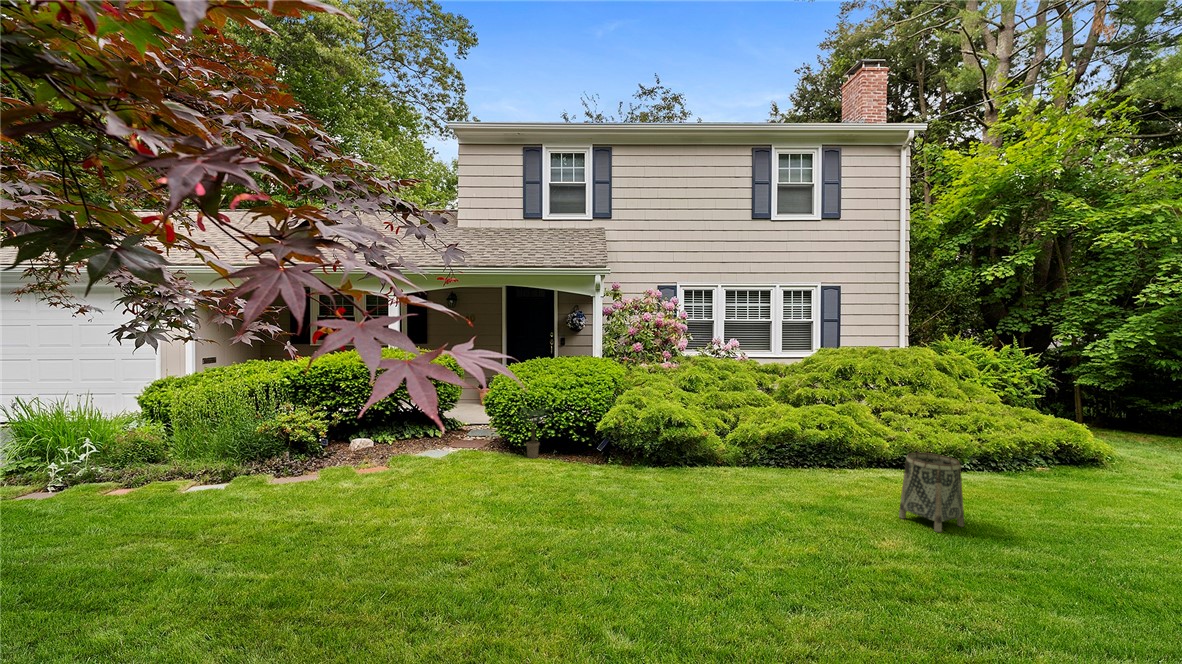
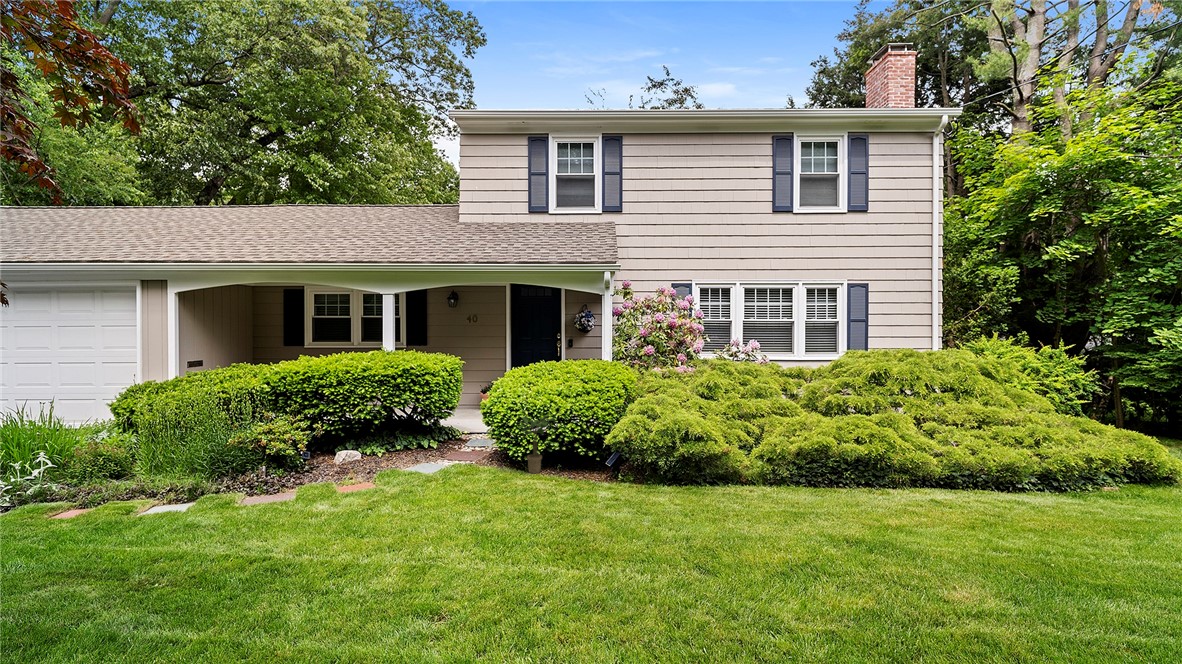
basket: present [899,453,964,532] -> none [967,479,1051,580]

